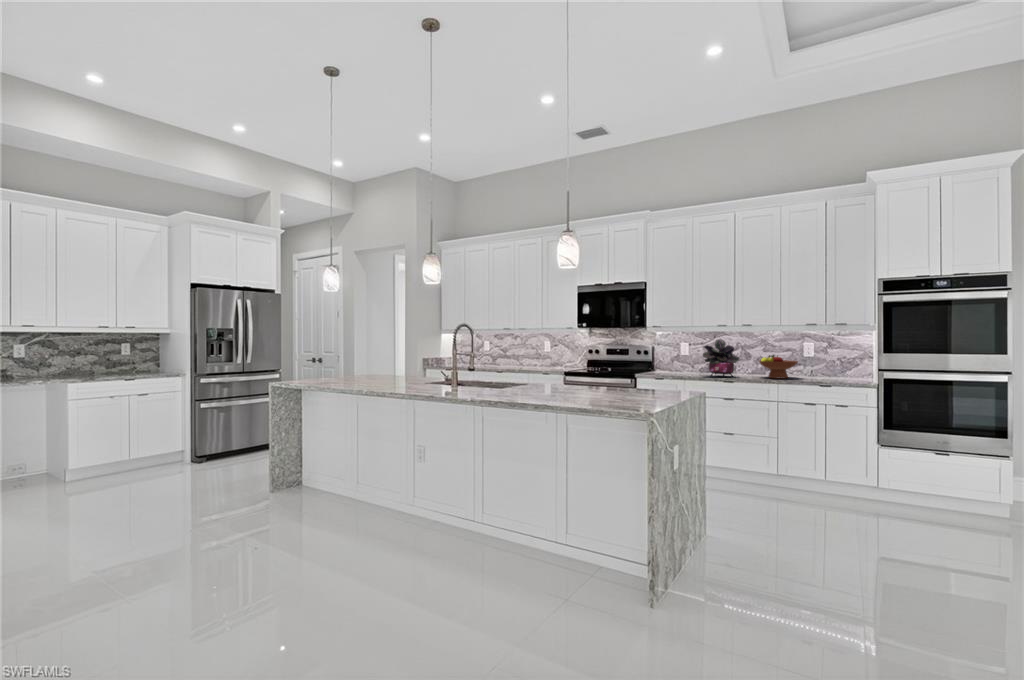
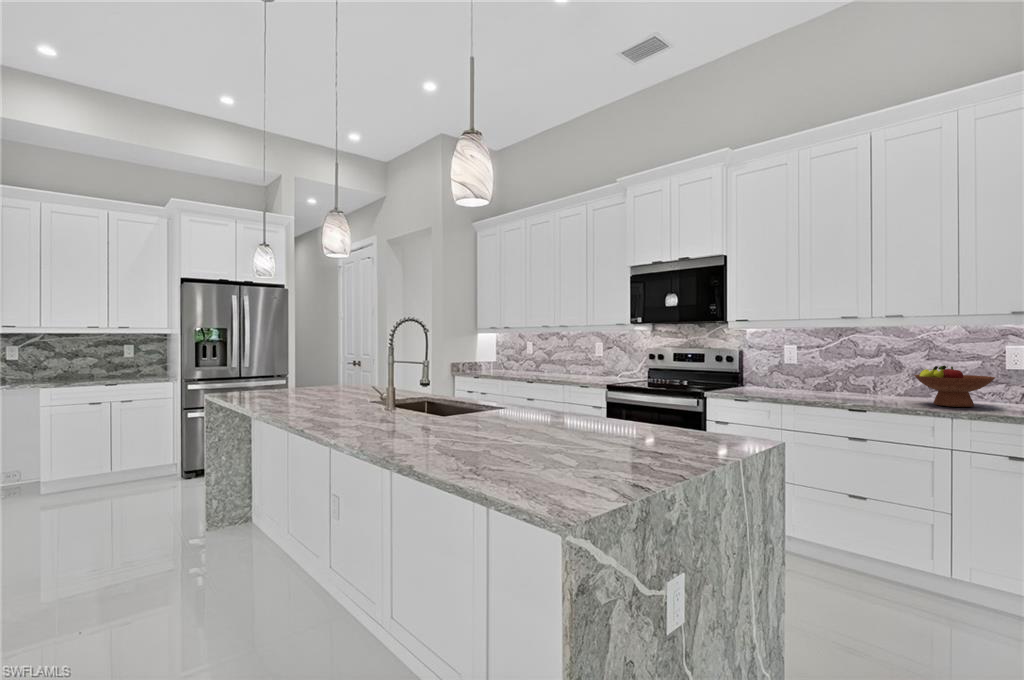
potted plant: present [703,340,739,377] -> none [812,340,878,401]

